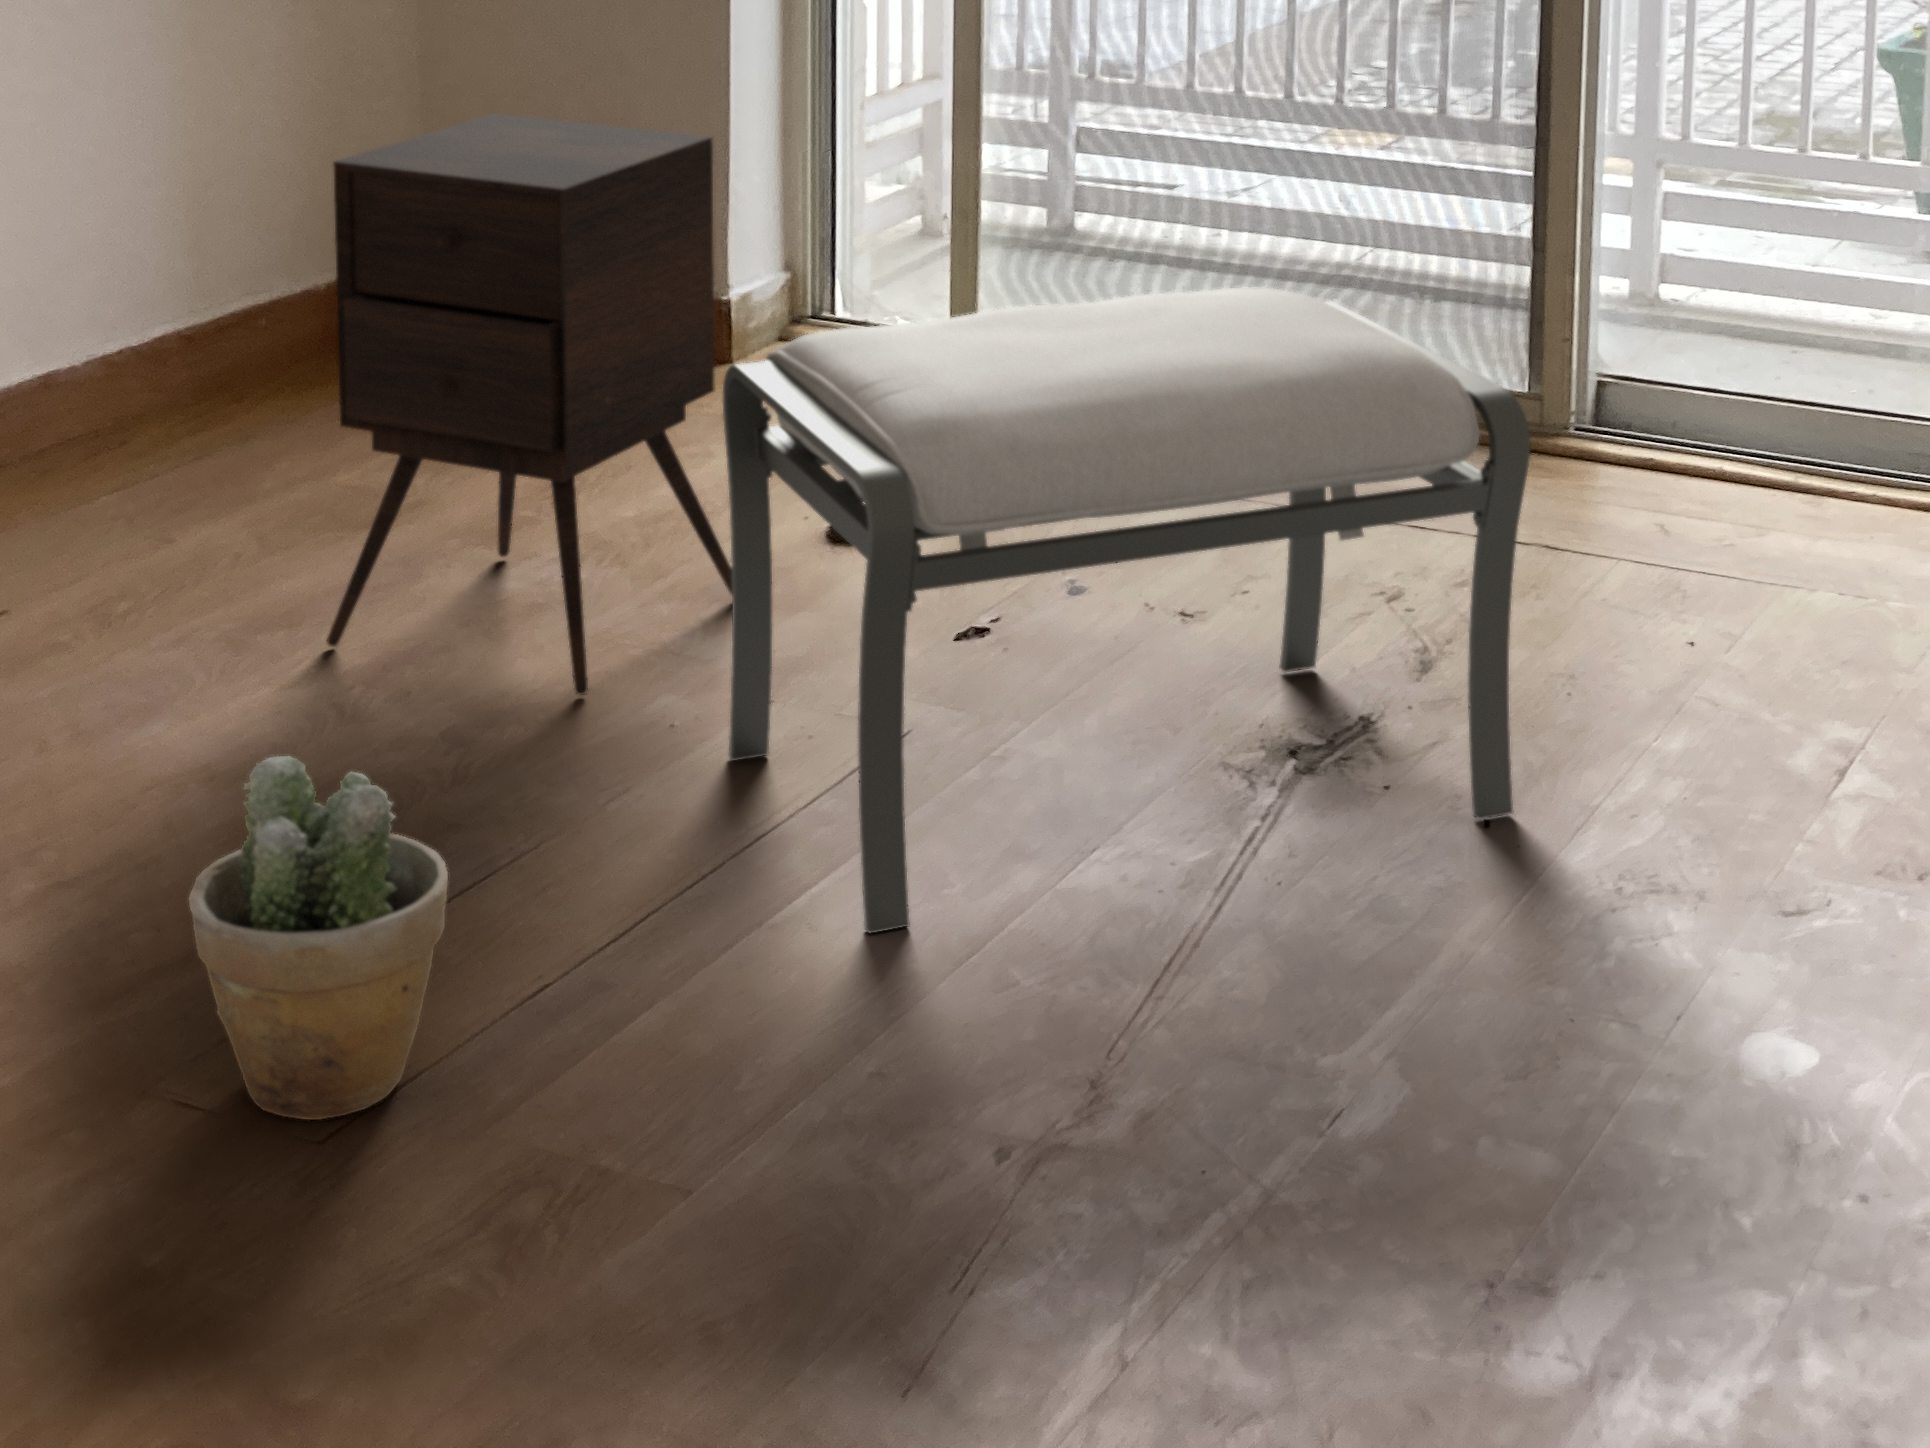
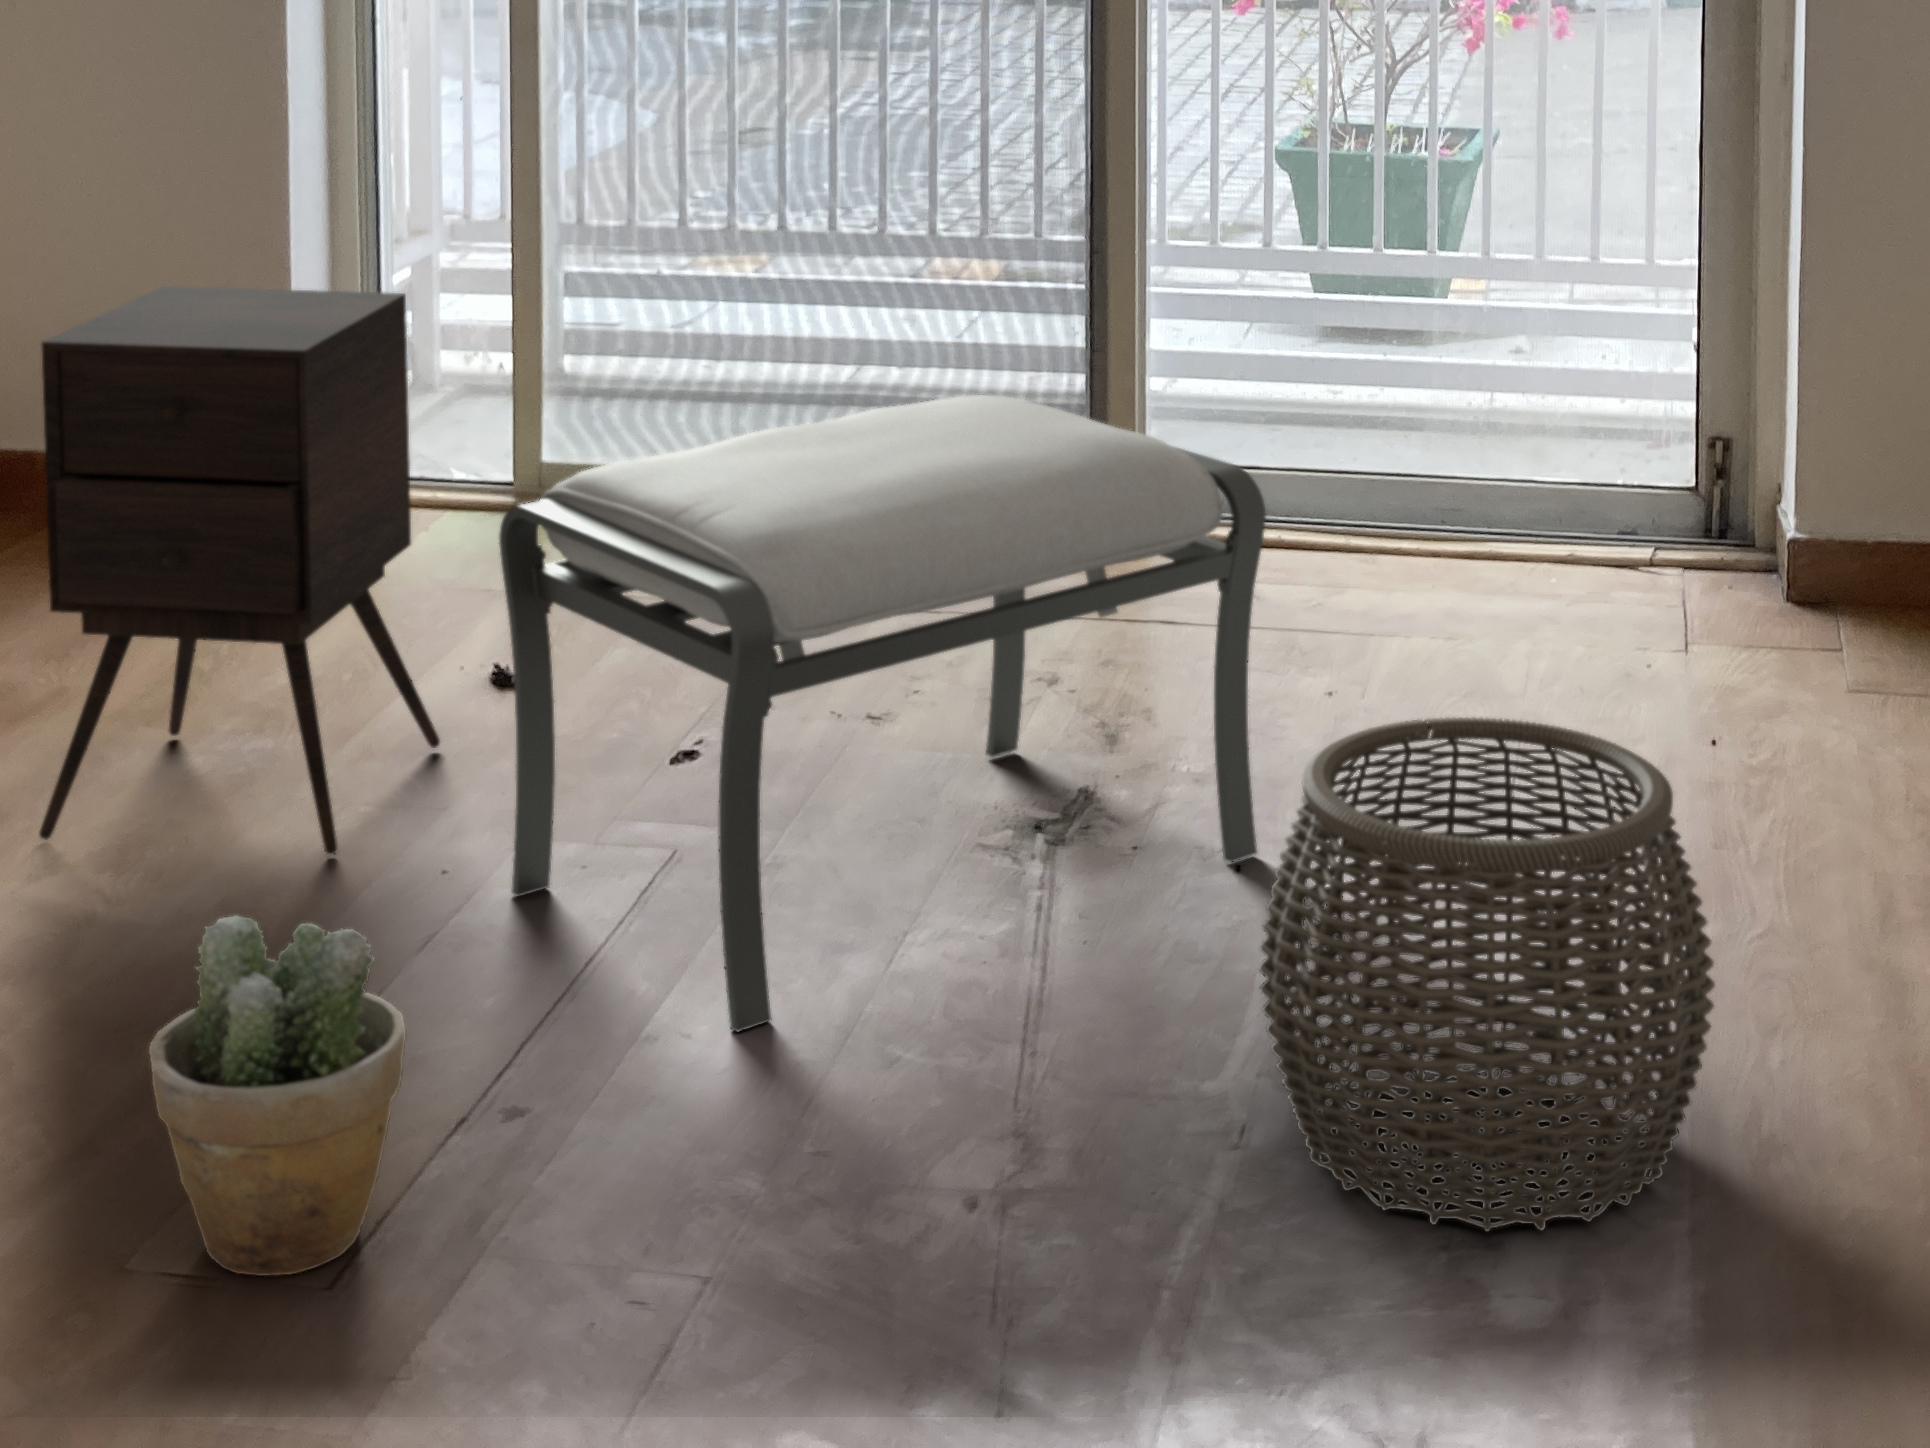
woven basket: none [1341,697,1859,1291] -> present [1259,717,1715,1232]

